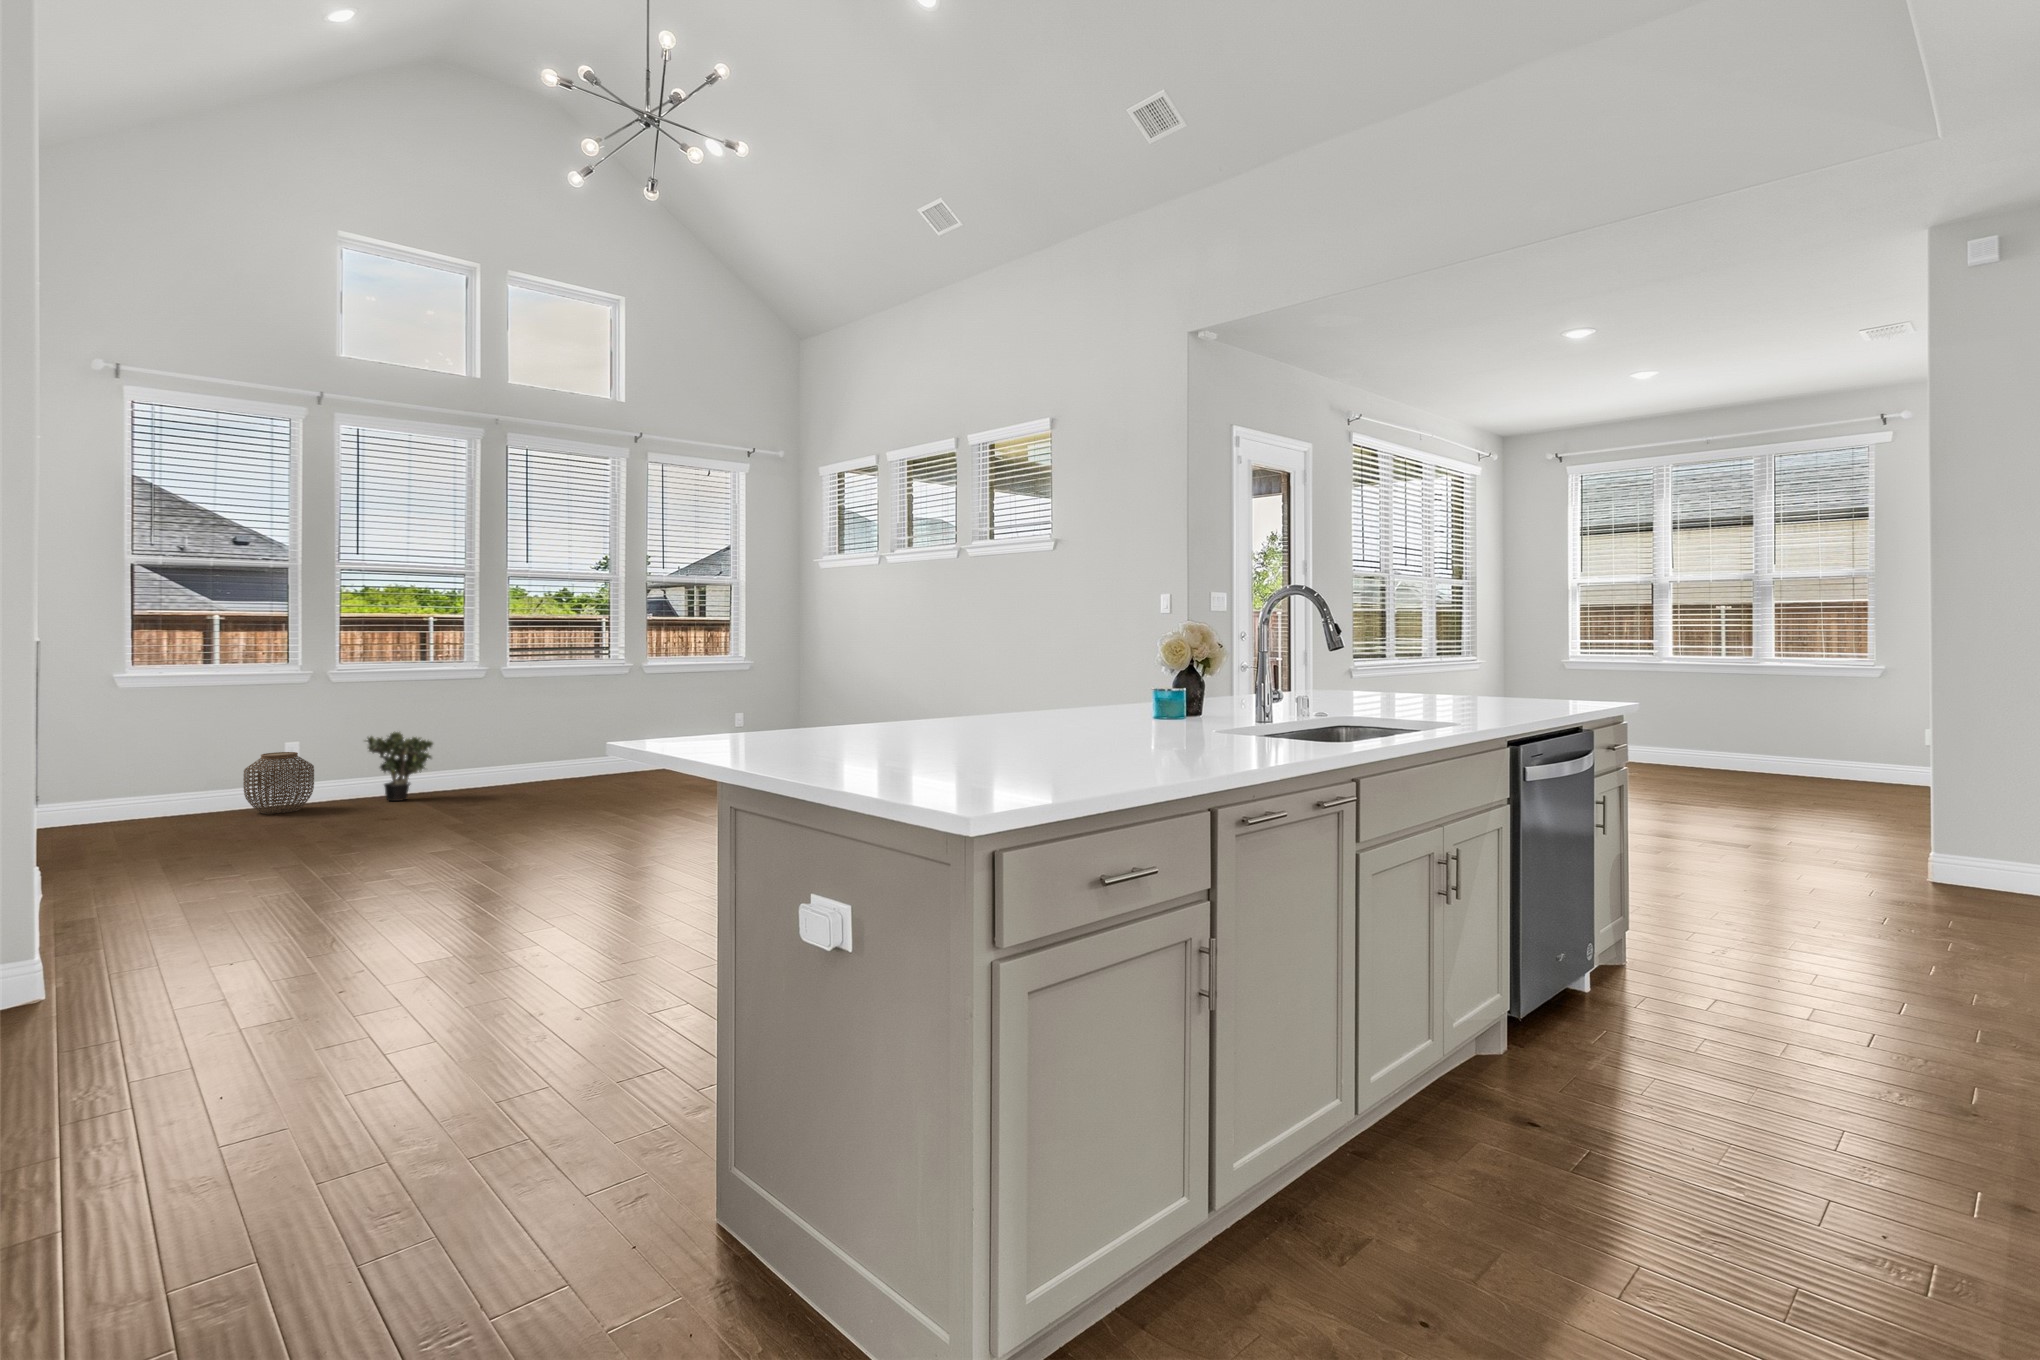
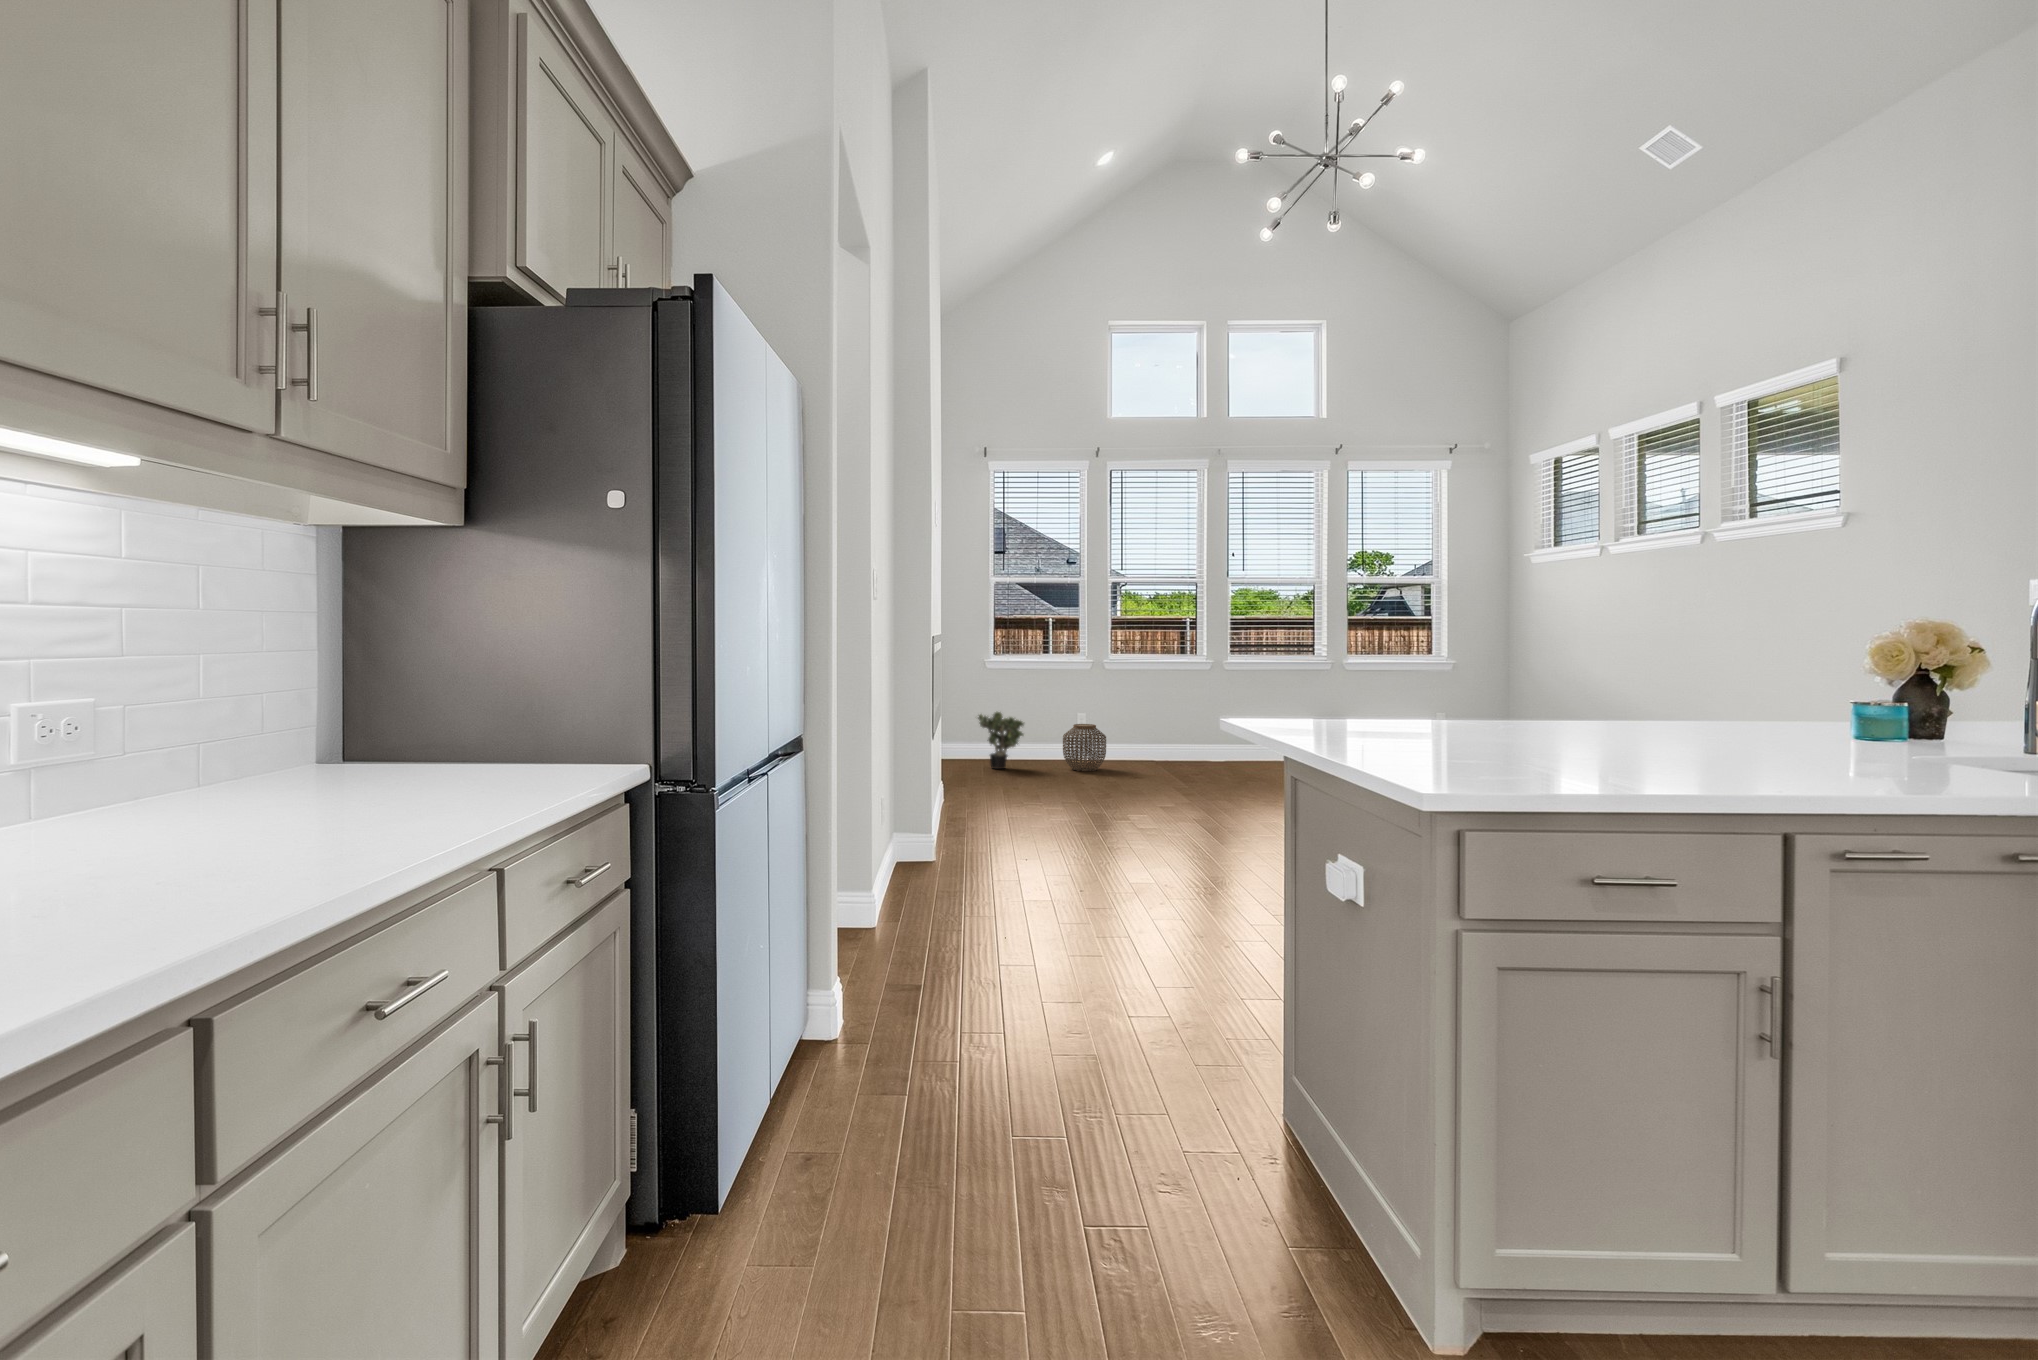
potted plant: present [367,732,433,801] -> present [978,712,1024,769]

